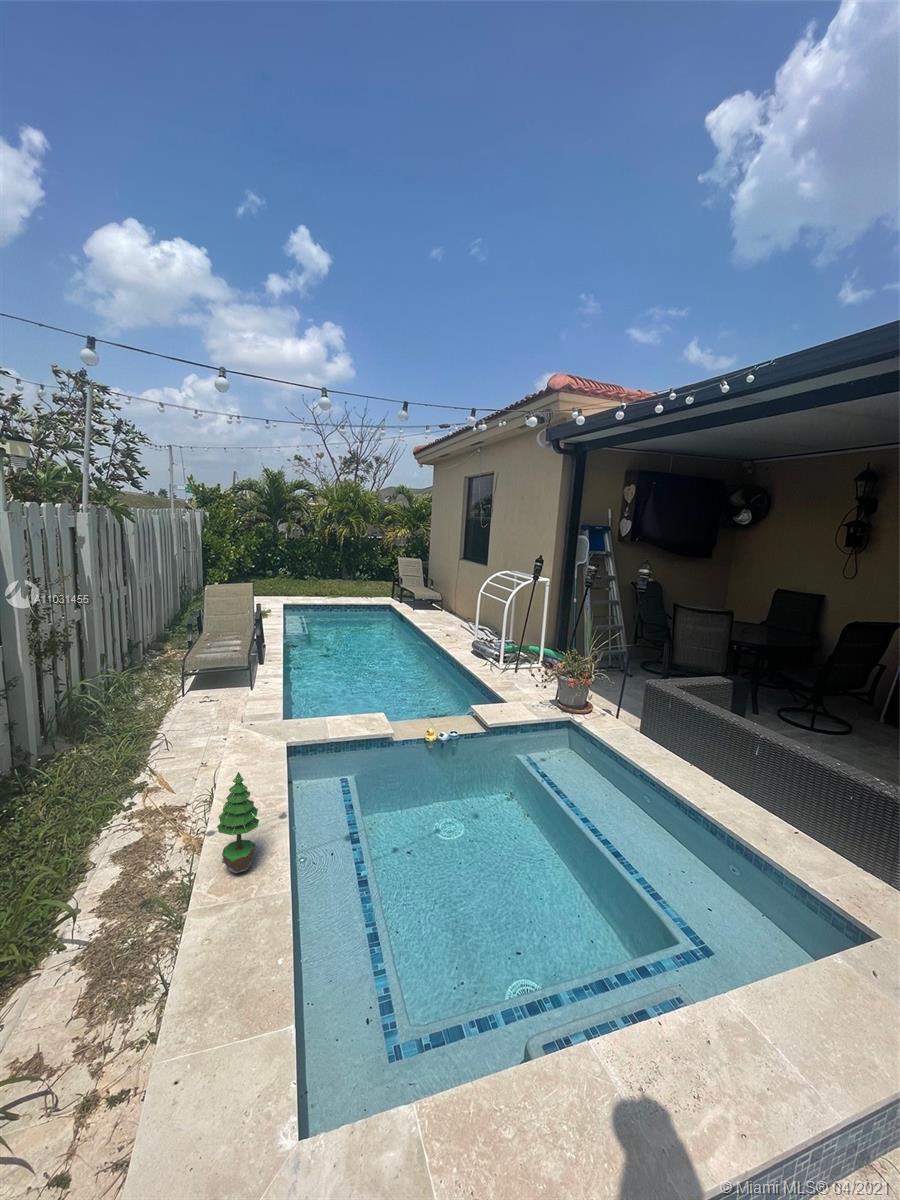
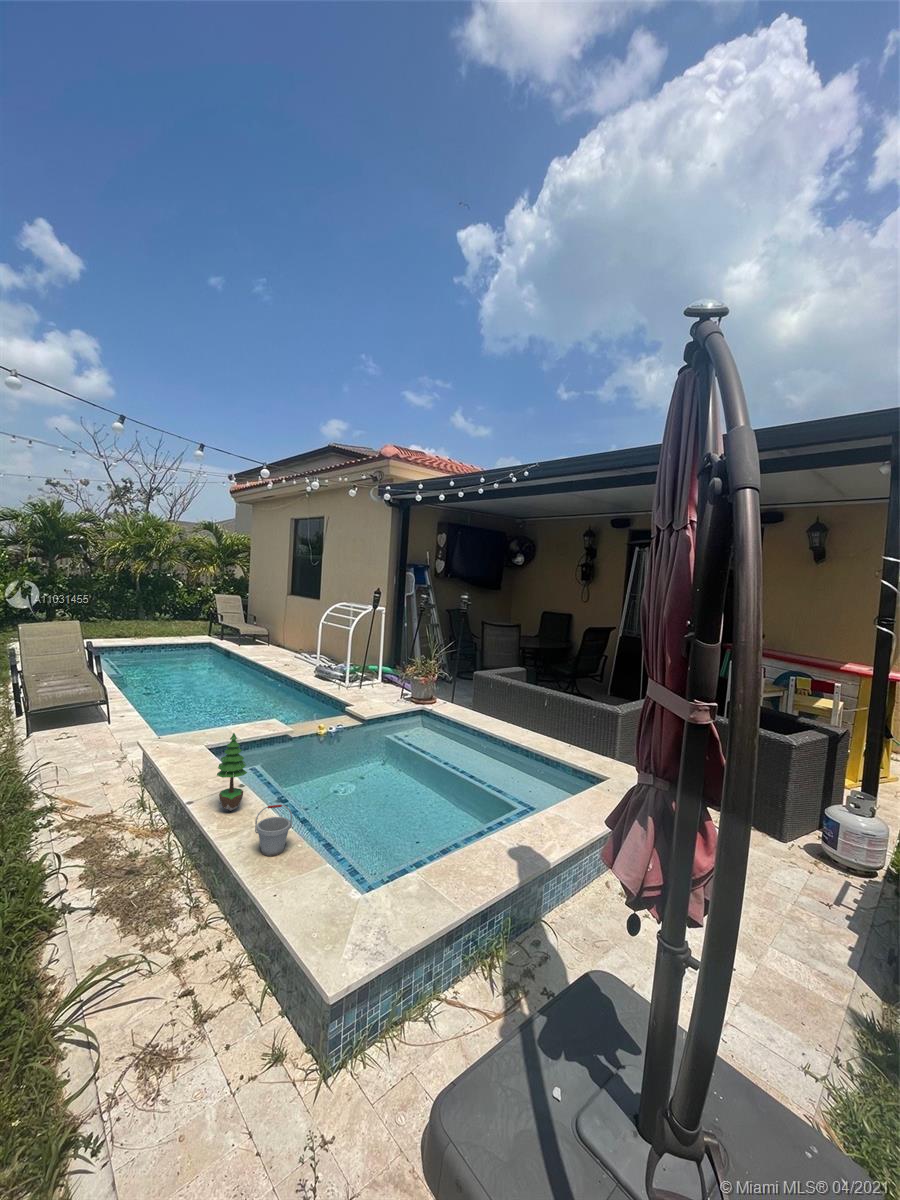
bucket: none [201,920,256,1000] -> present [255,805,292,856]

